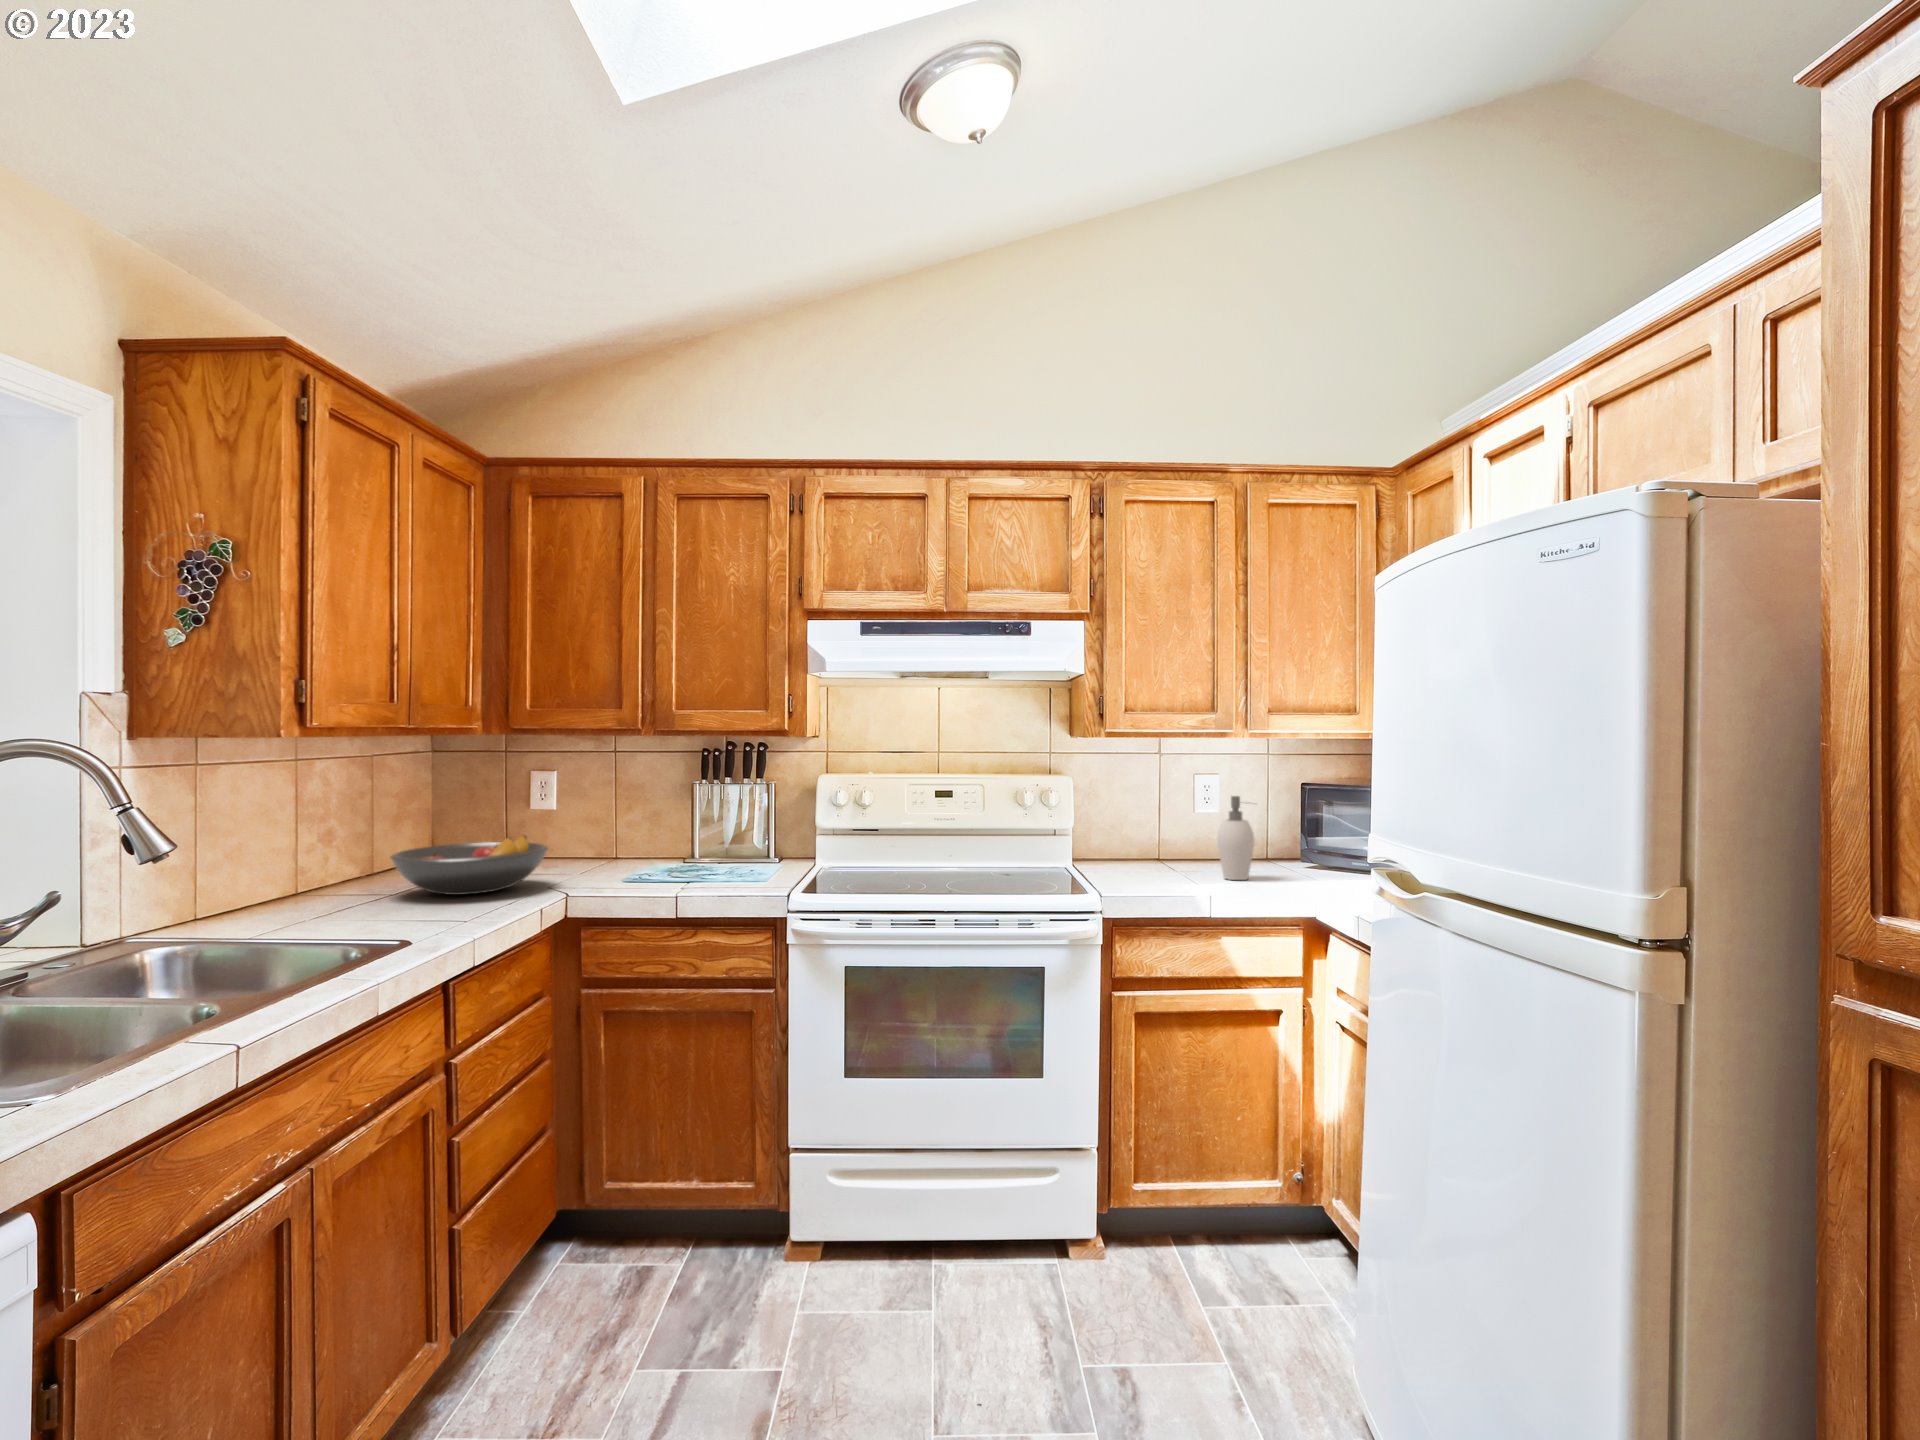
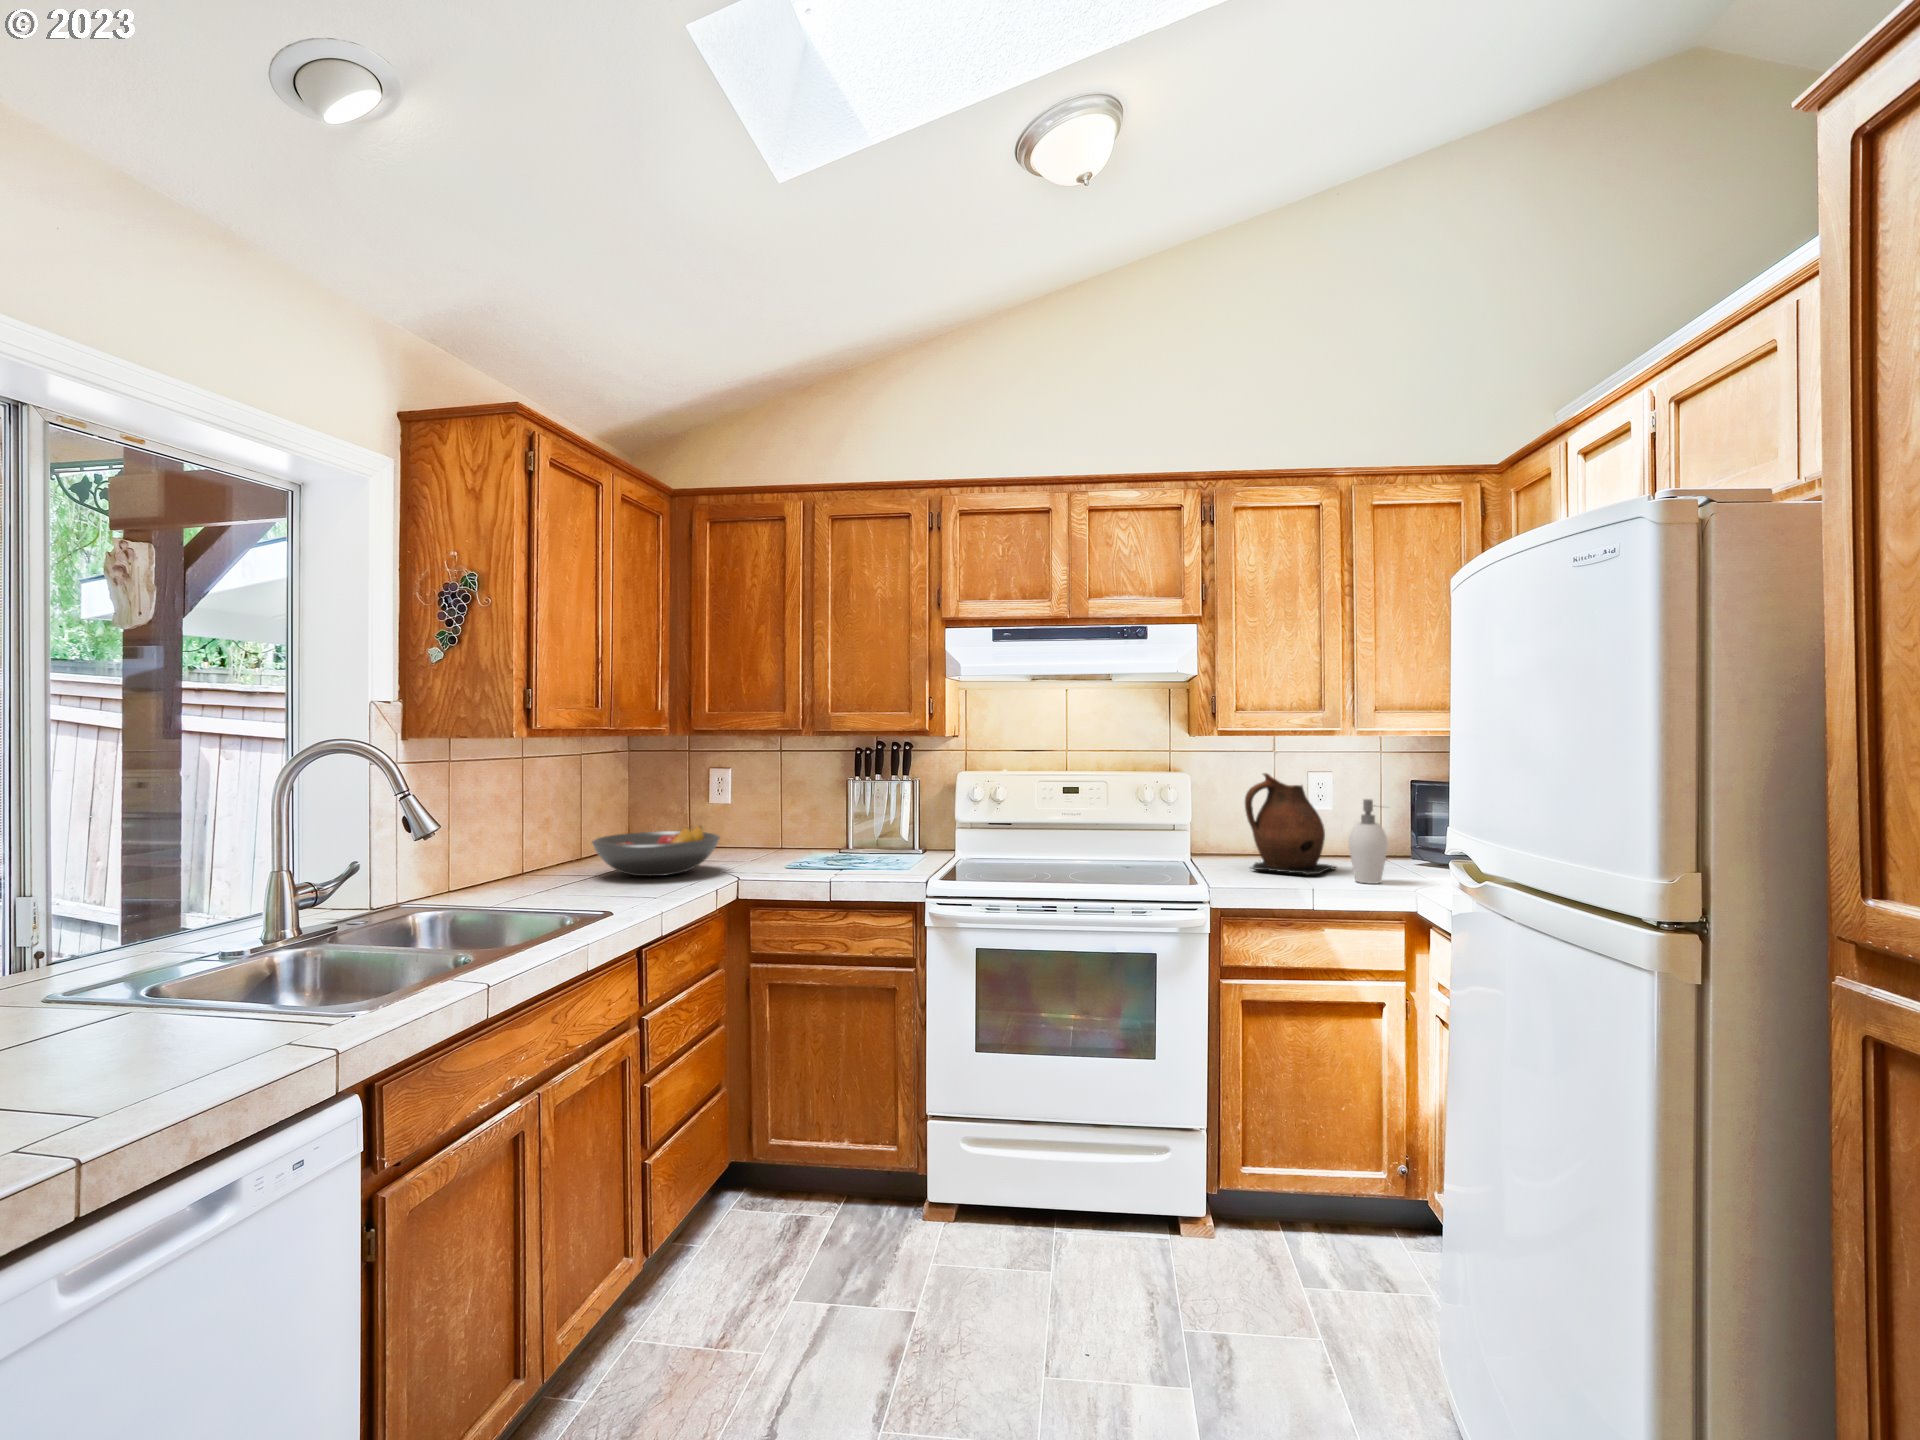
ceramic pitcher: none [1113,771,1202,874] -> present [1245,773,1337,875]

